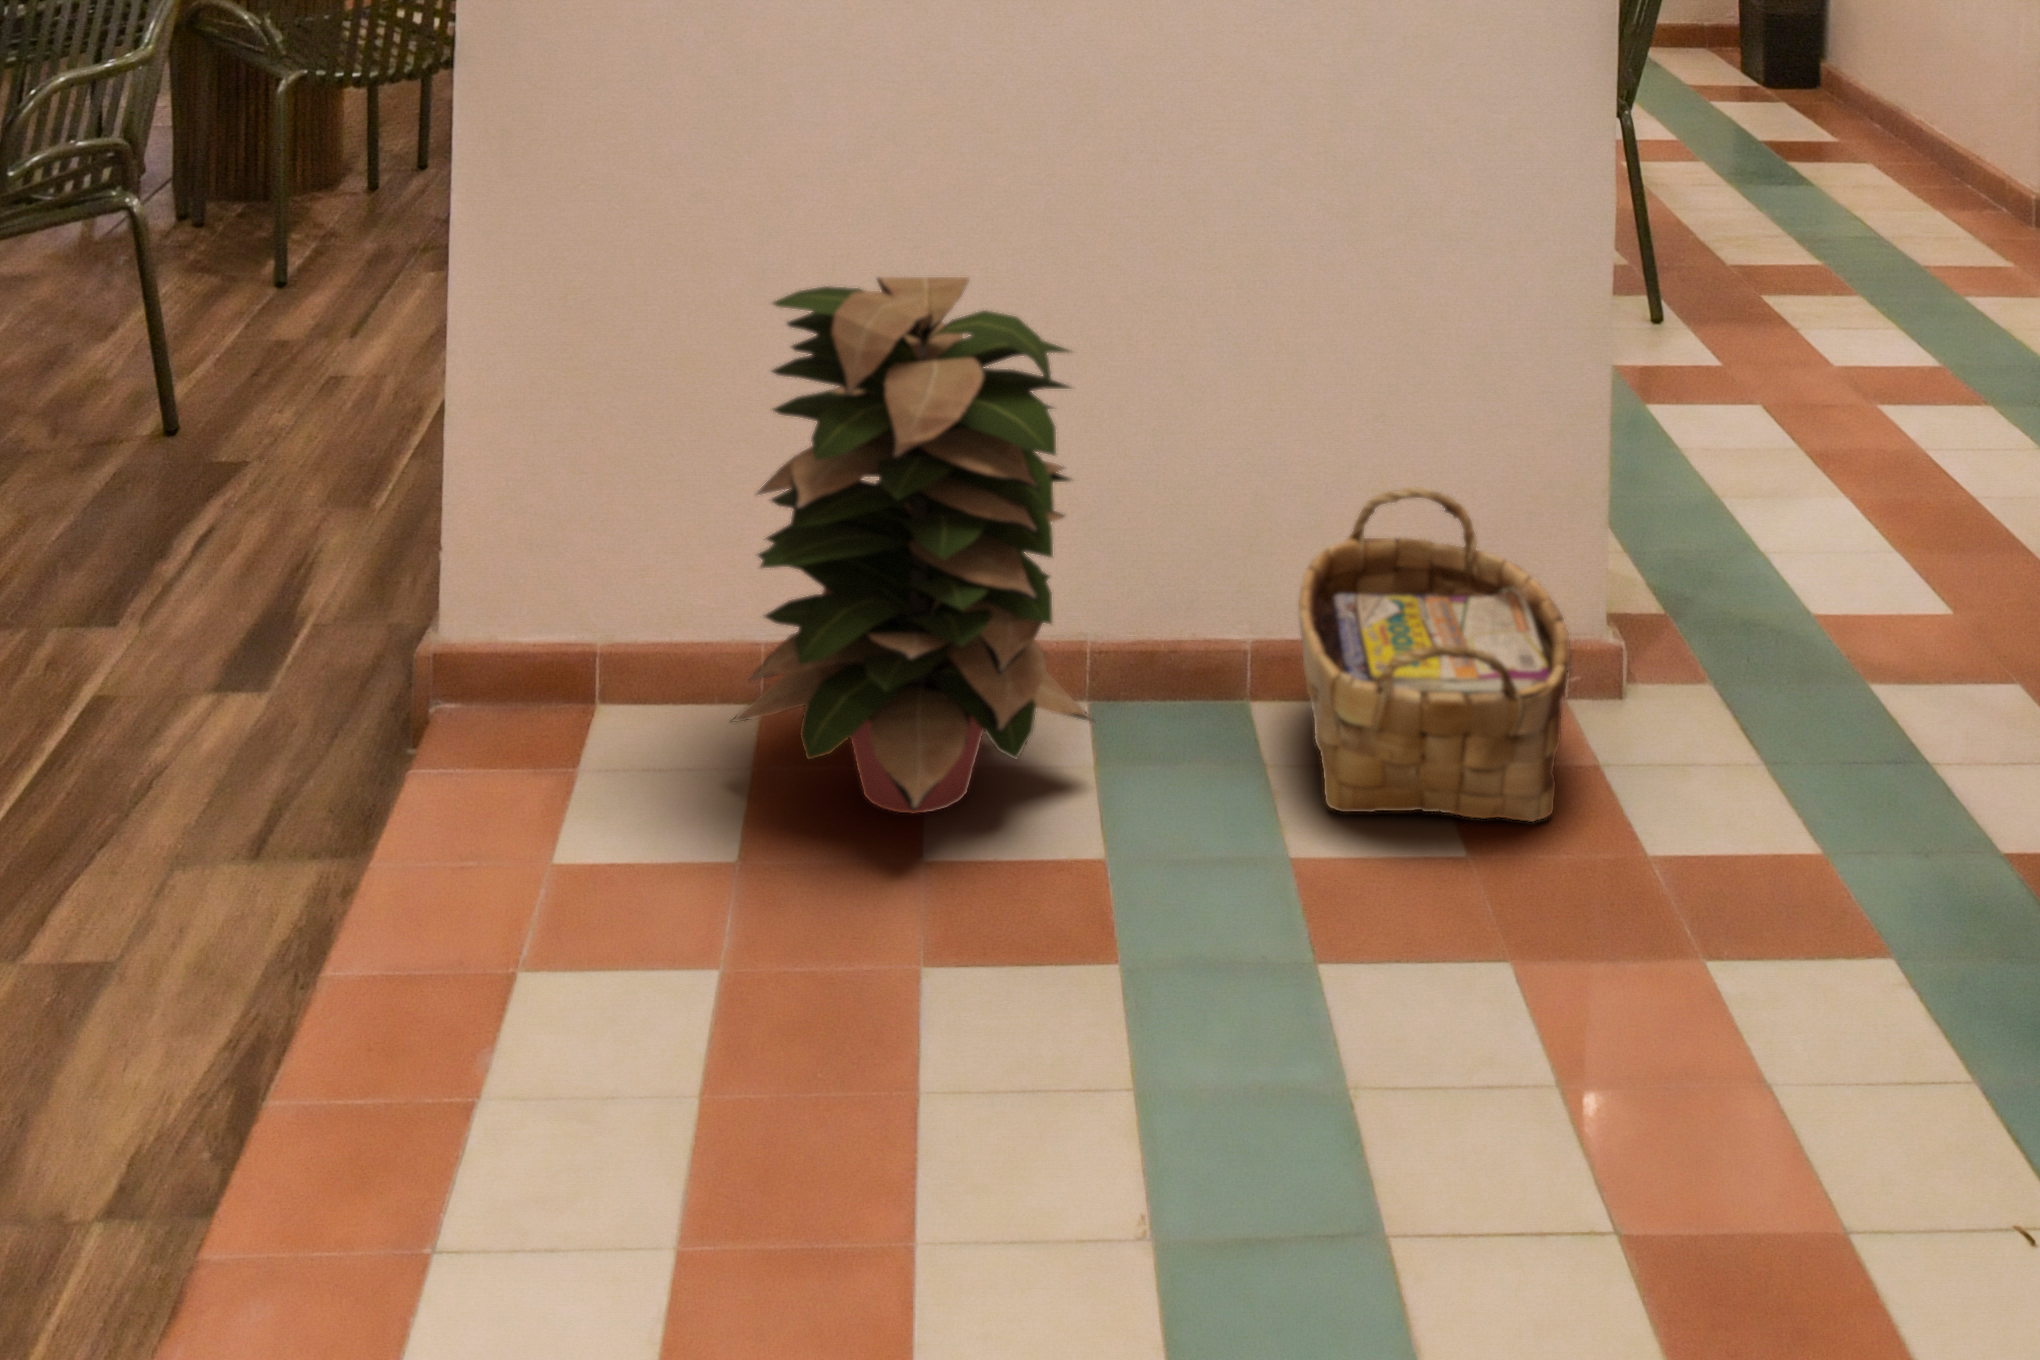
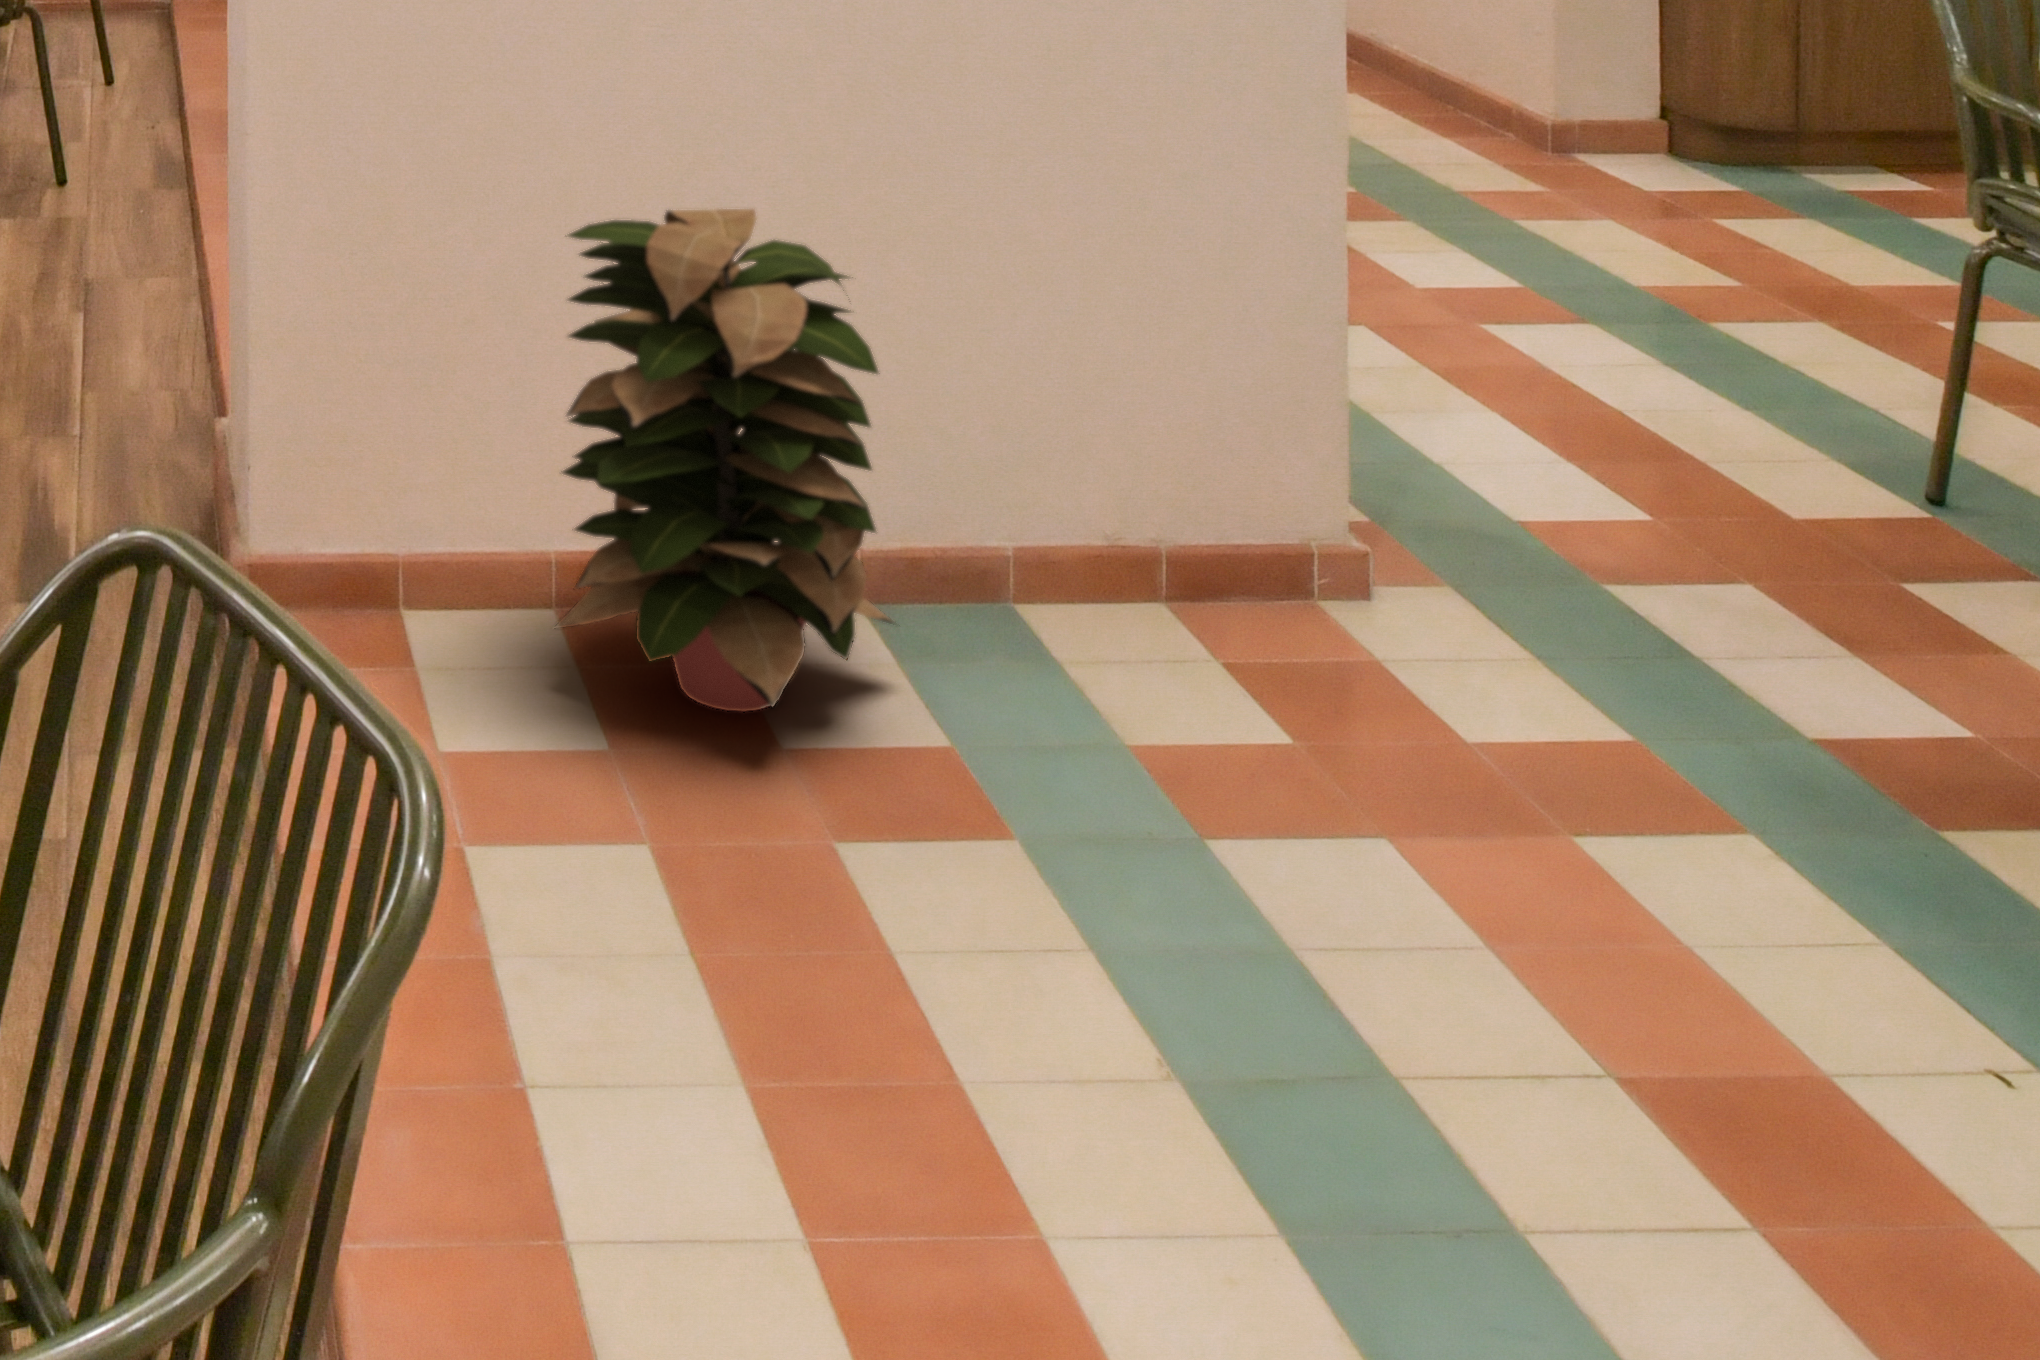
woven basket: present [1298,487,1570,822] -> none [1067,403,1364,716]

